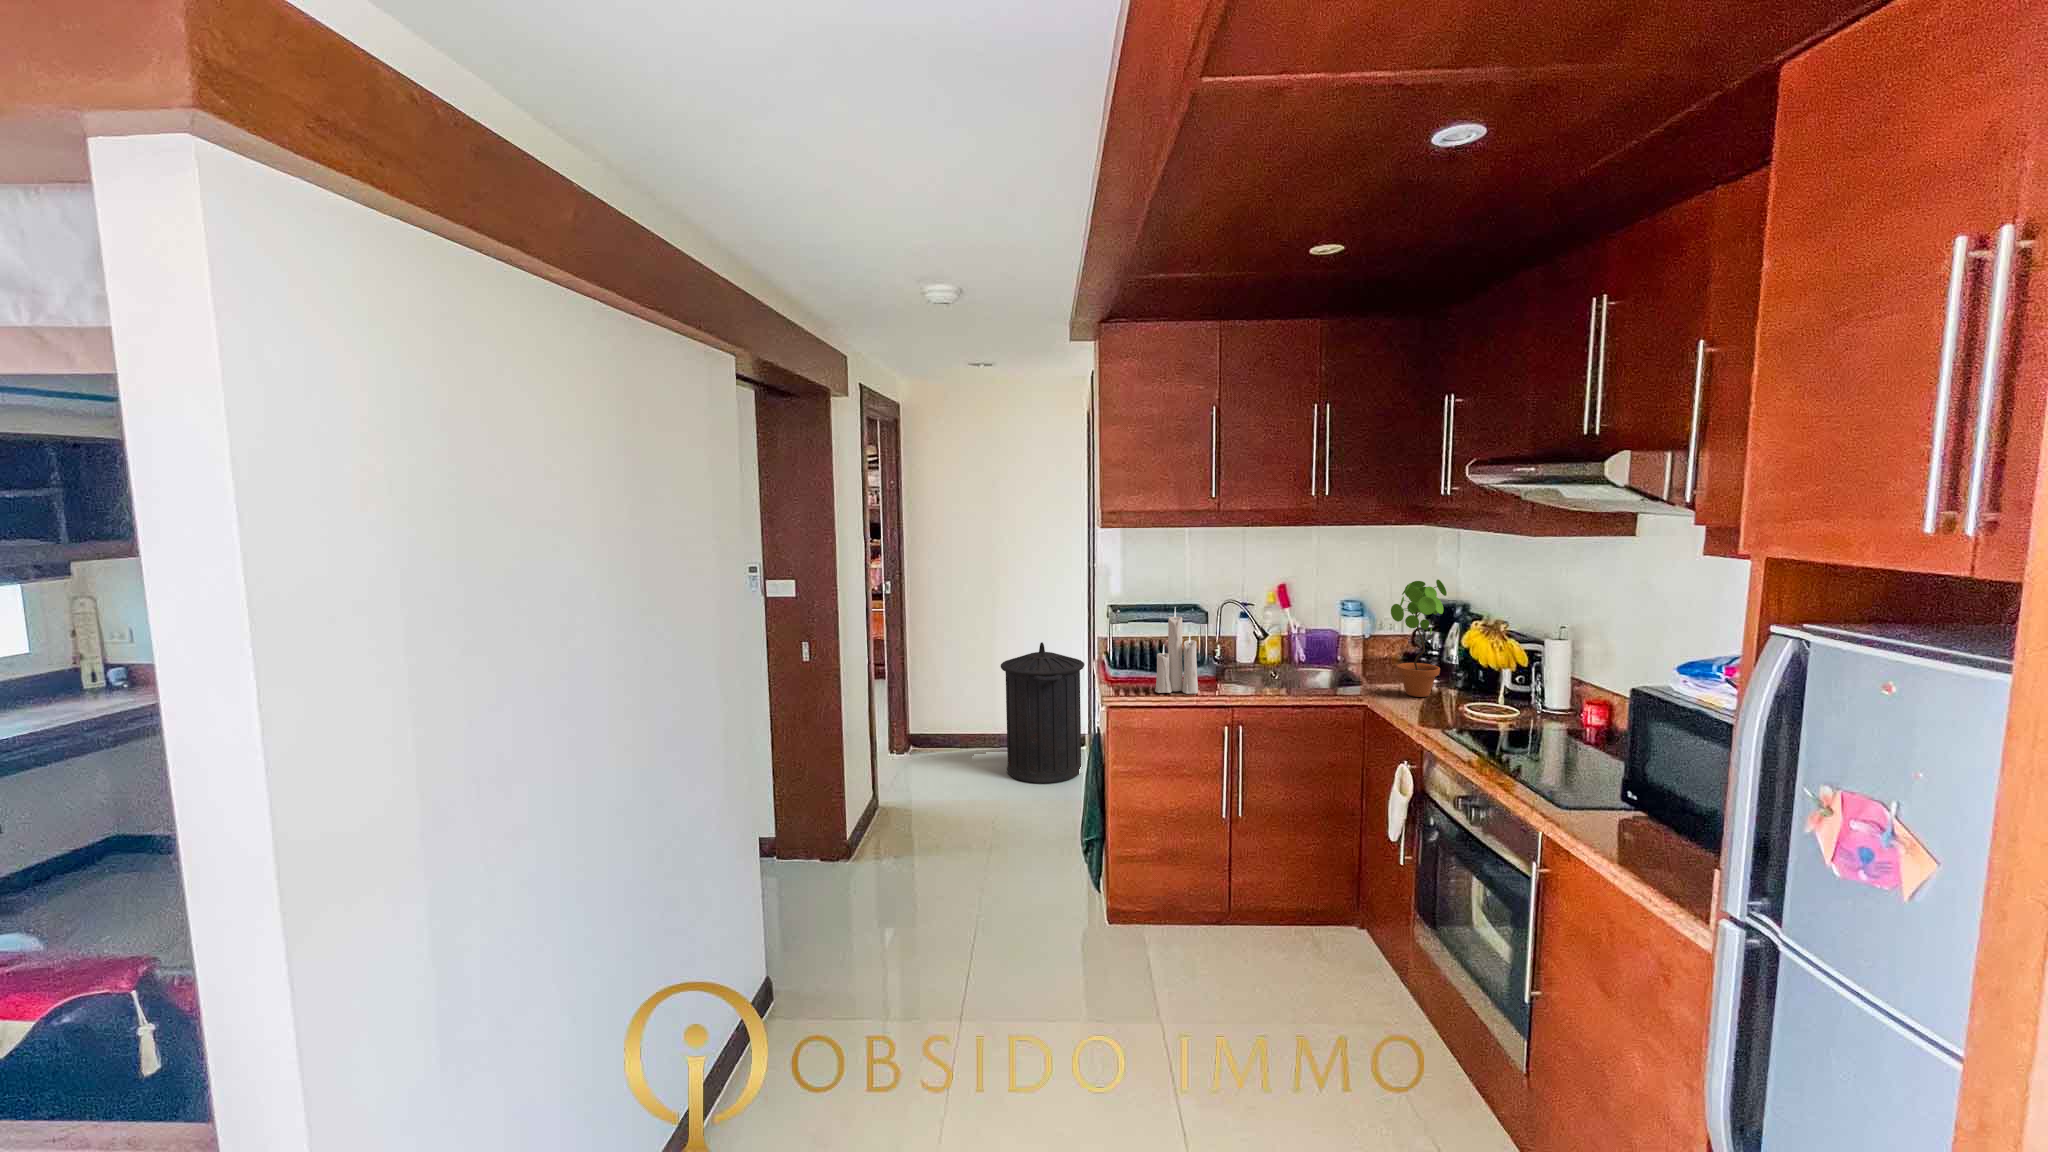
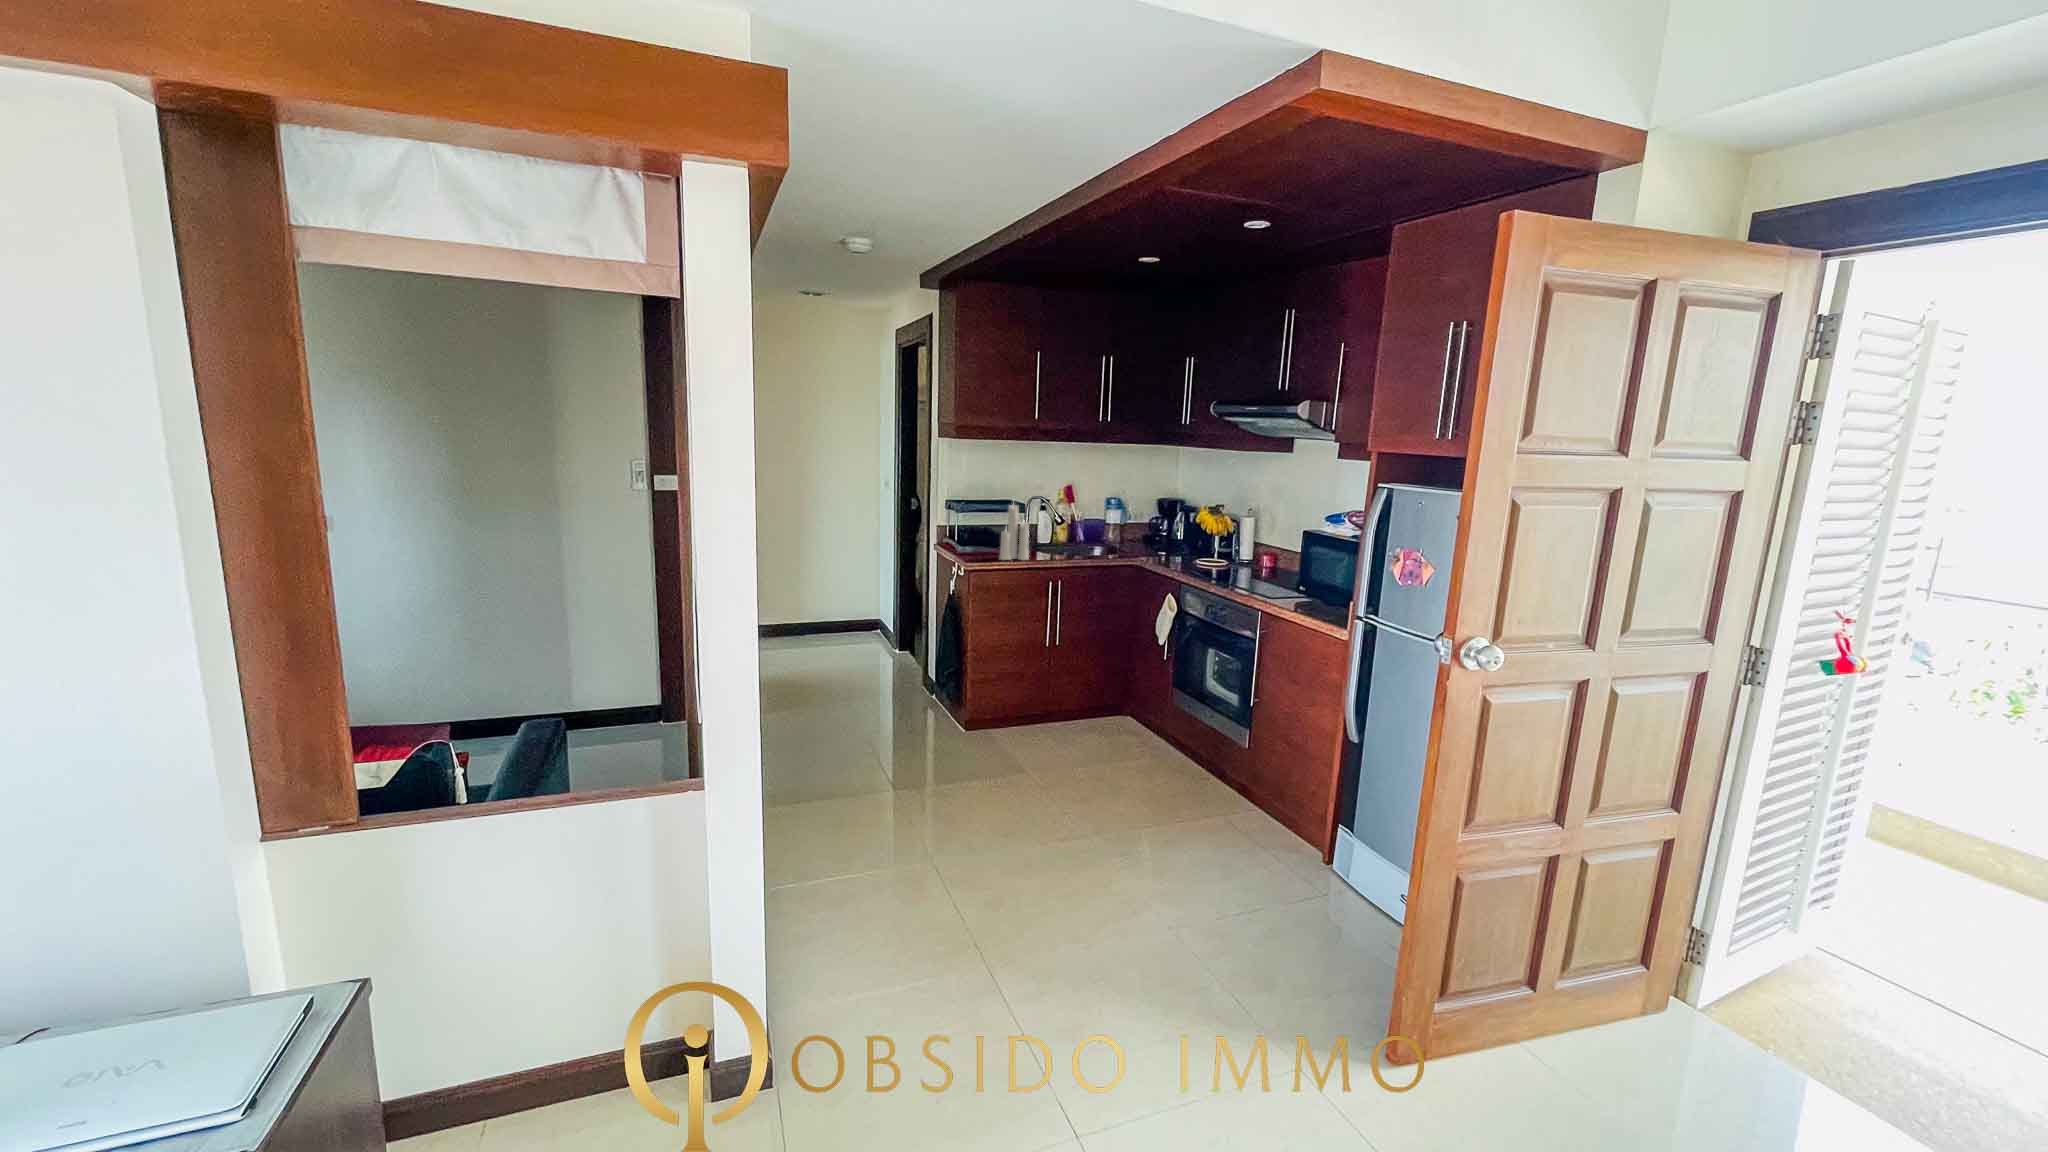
potted plant: present [1391,580,1447,697] -> none [1152,480,1185,558]
trash can: present [1001,642,1085,783] -> none [815,540,888,658]

